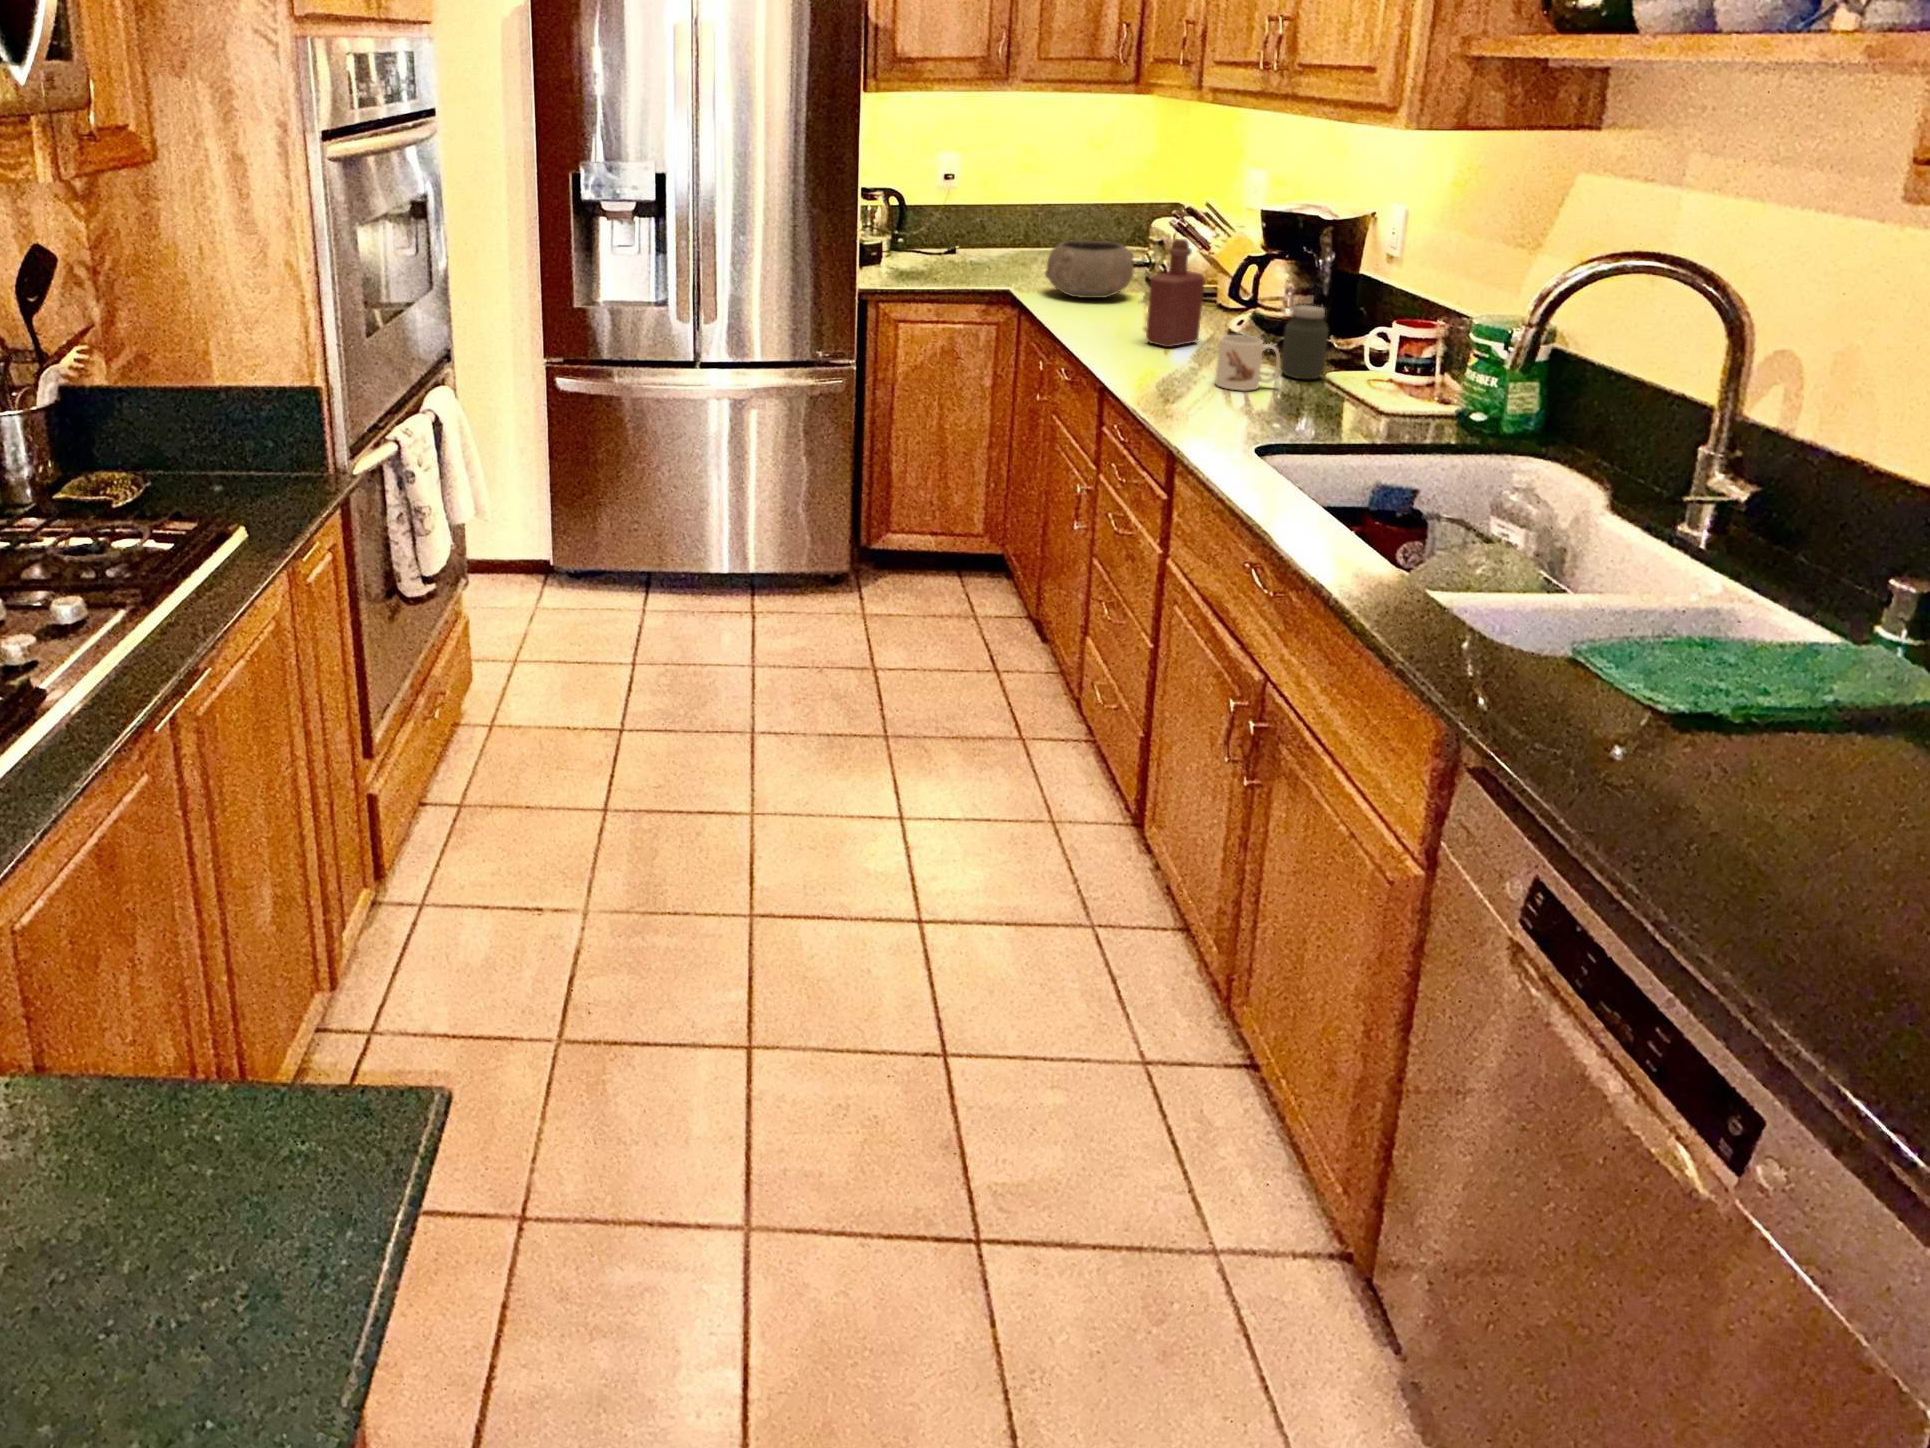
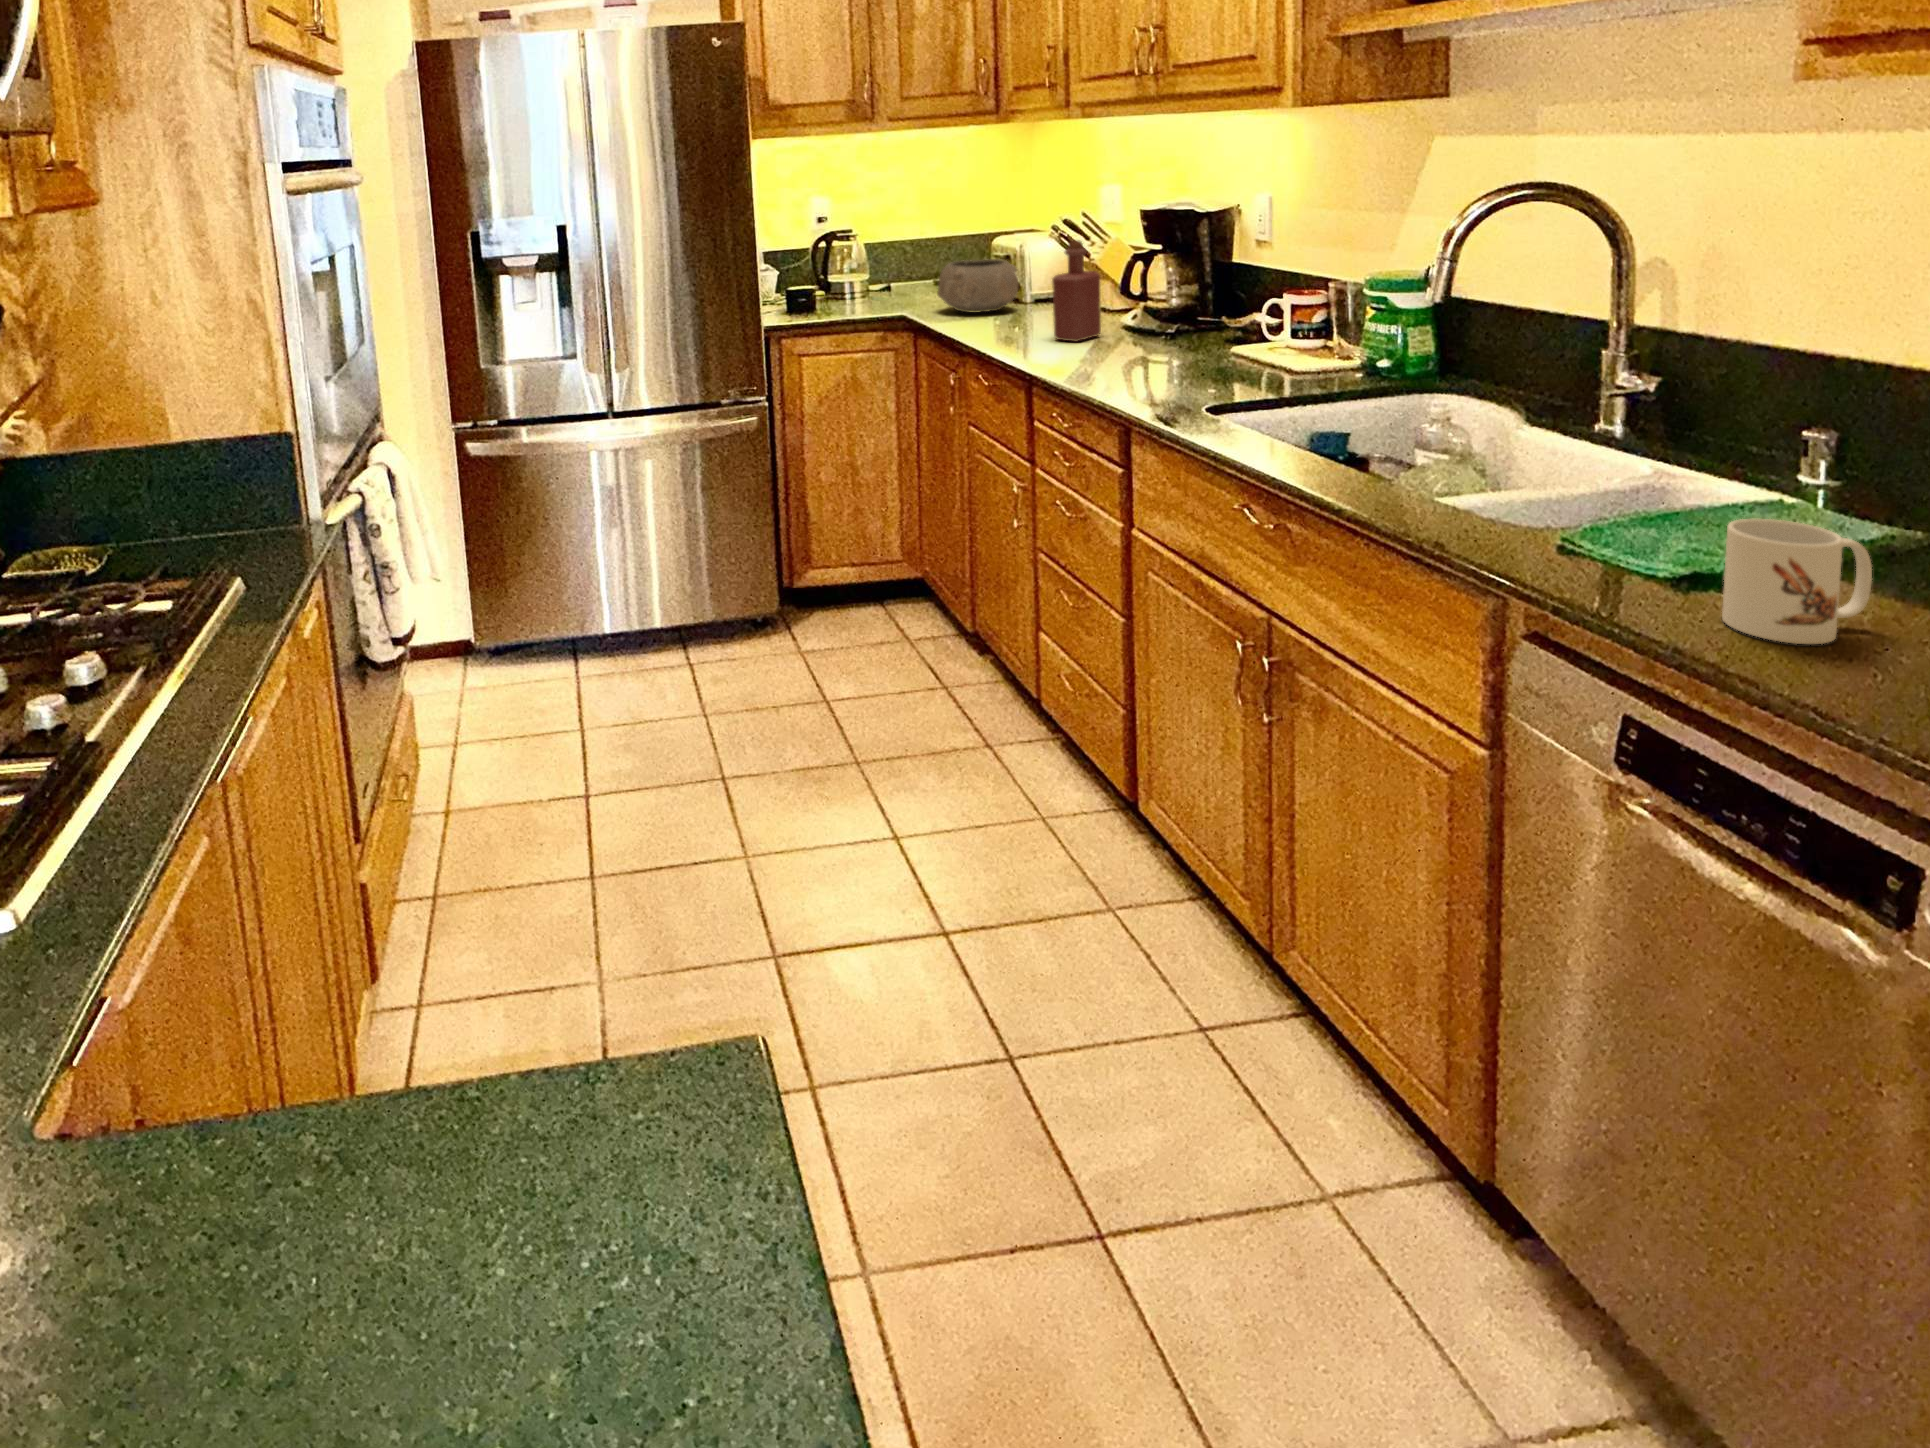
jar: present [1281,305,1328,379] -> none [1187,286,1226,354]
mug: present [1215,335,1280,391] -> present [1722,519,1872,644]

